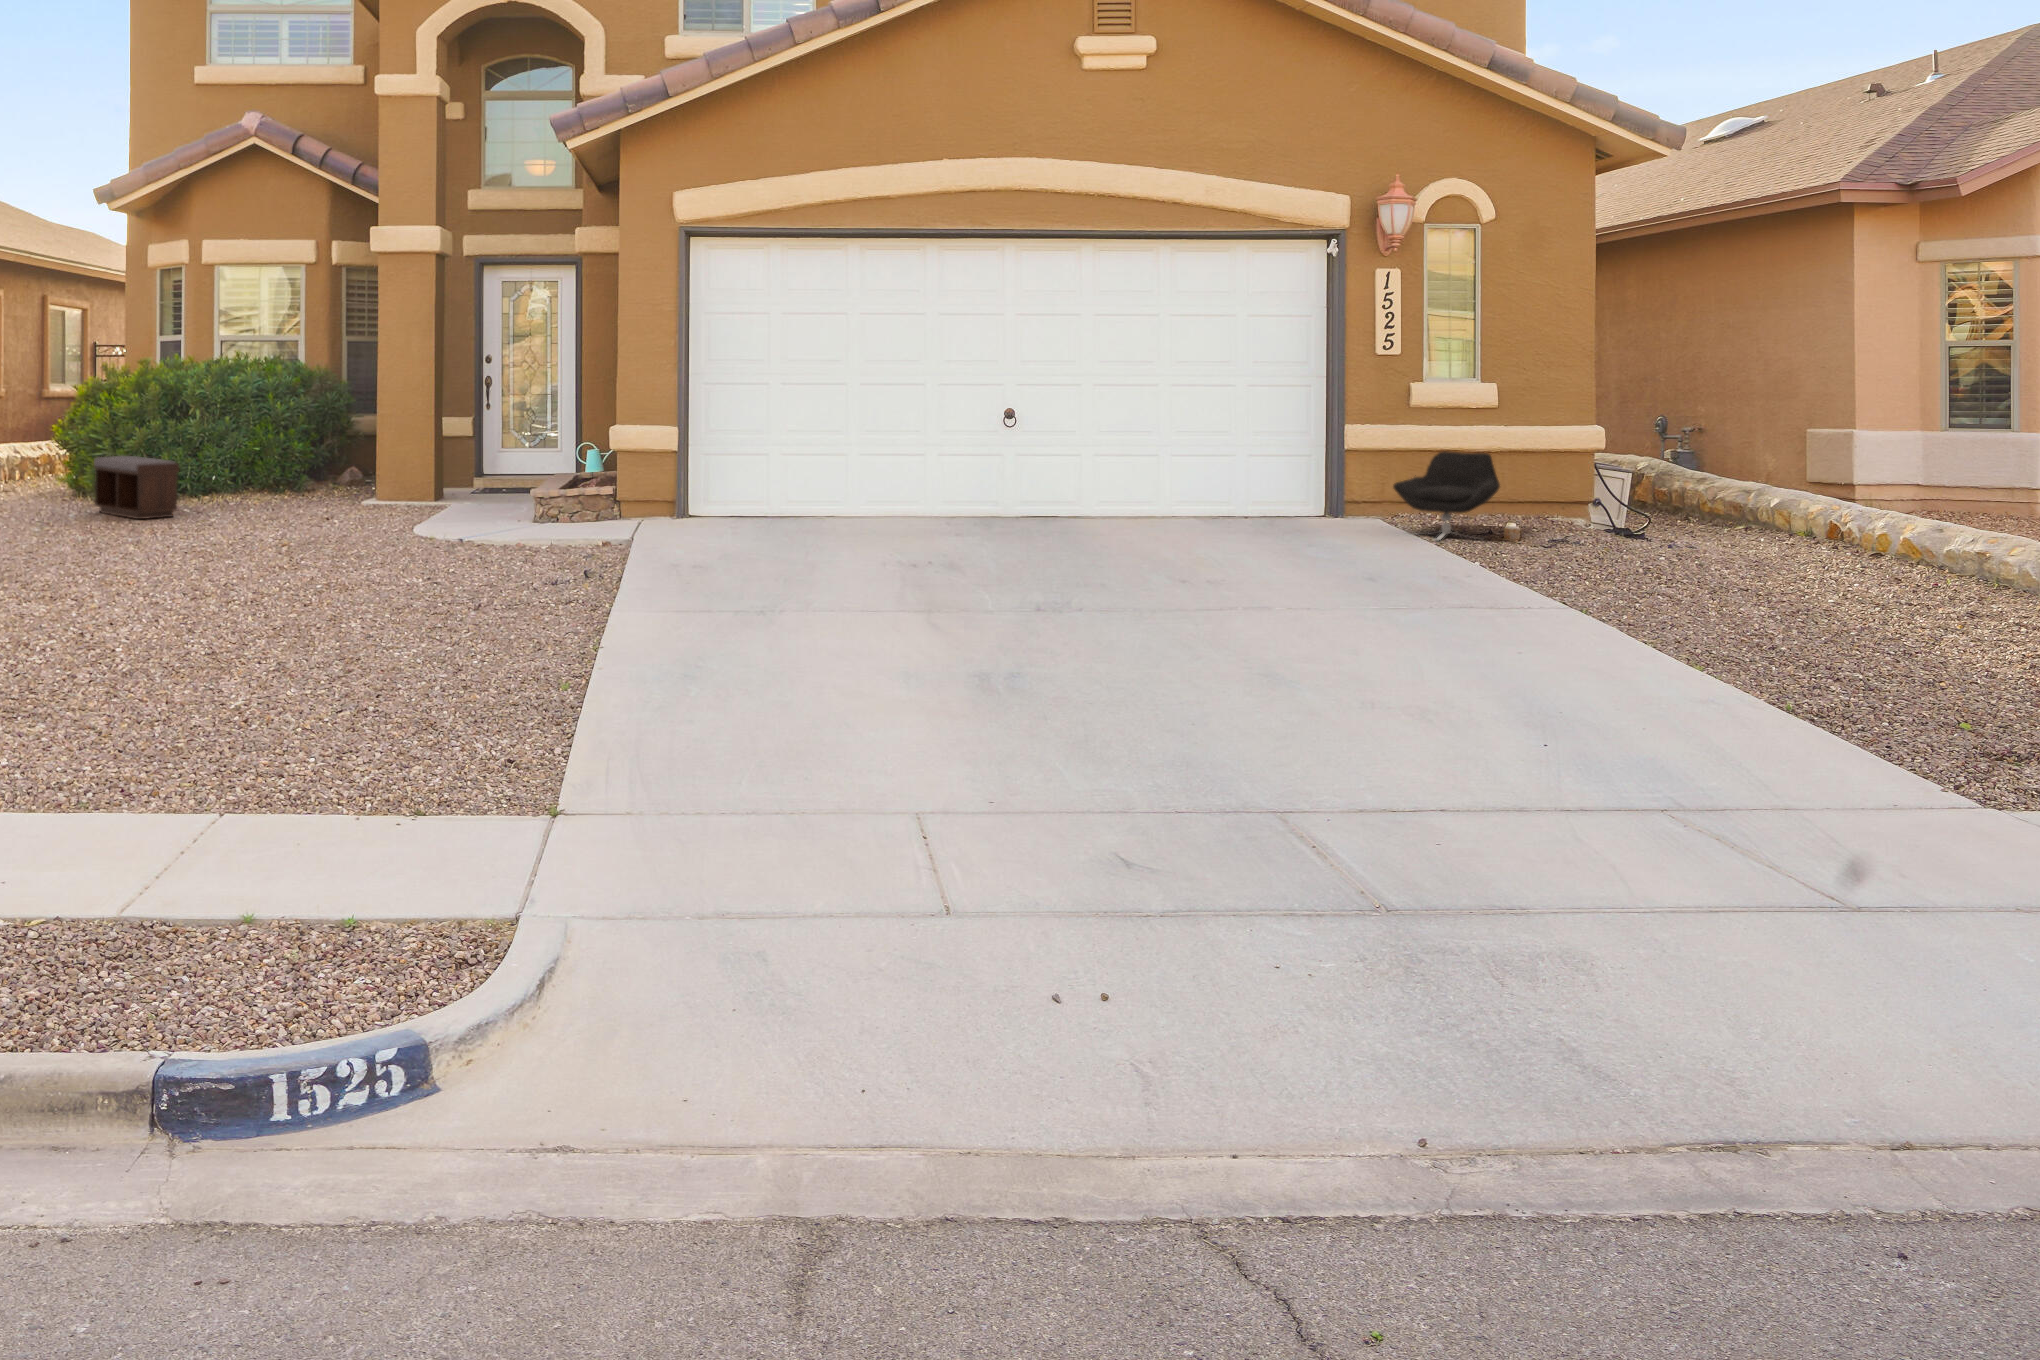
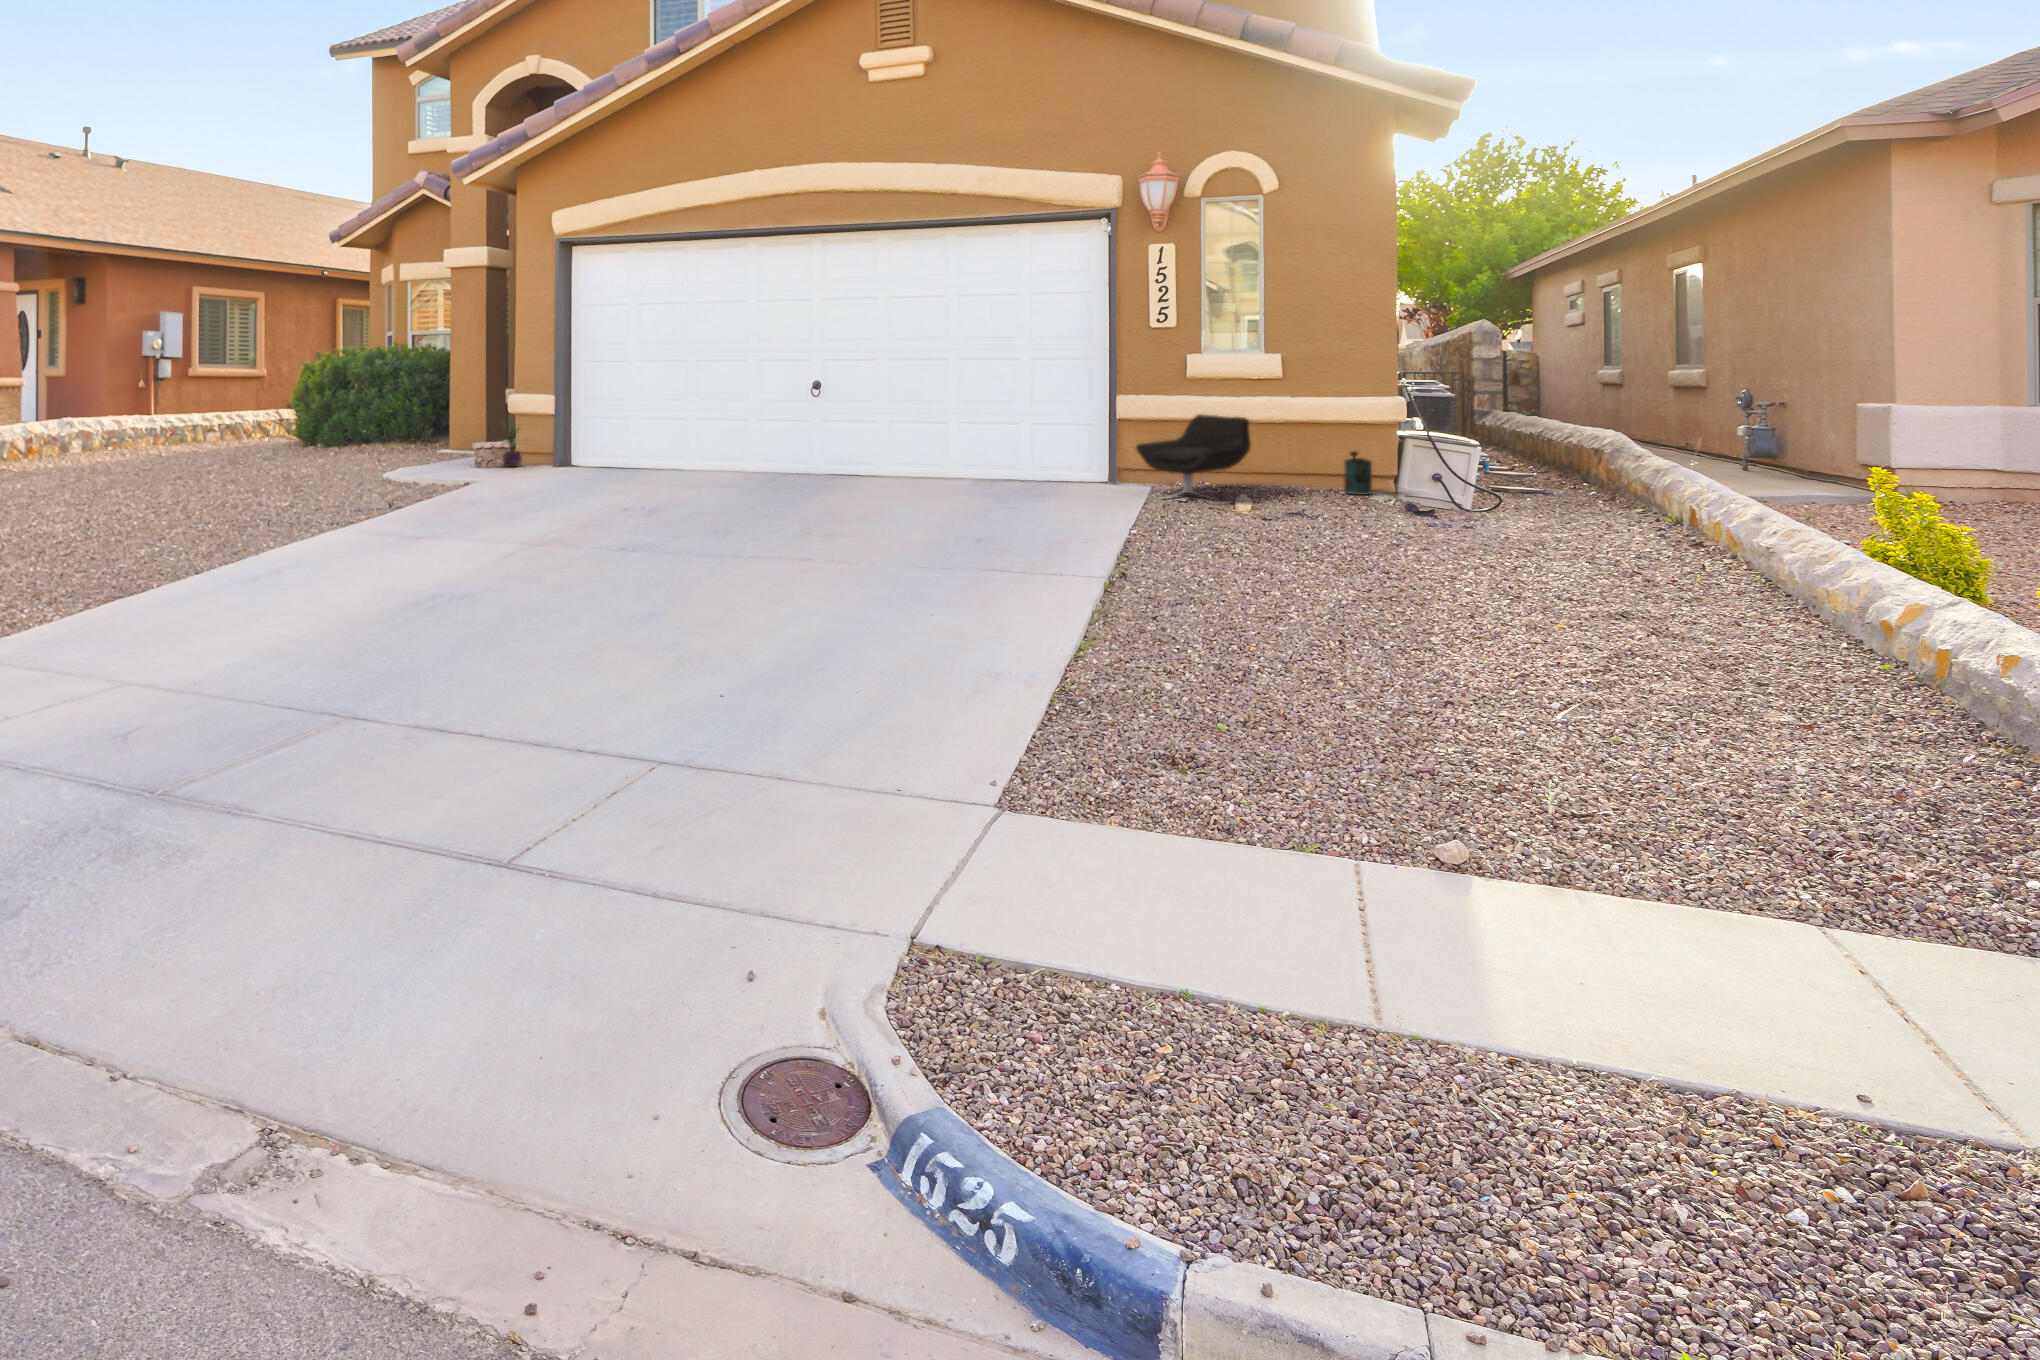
bench: present [94,456,179,519] -> none [270,412,308,454]
decorative plant: none [585,456,659,526] -> present [503,416,521,467]
watering can: none [1554,488,1588,531] -> present [1344,452,1372,495]

